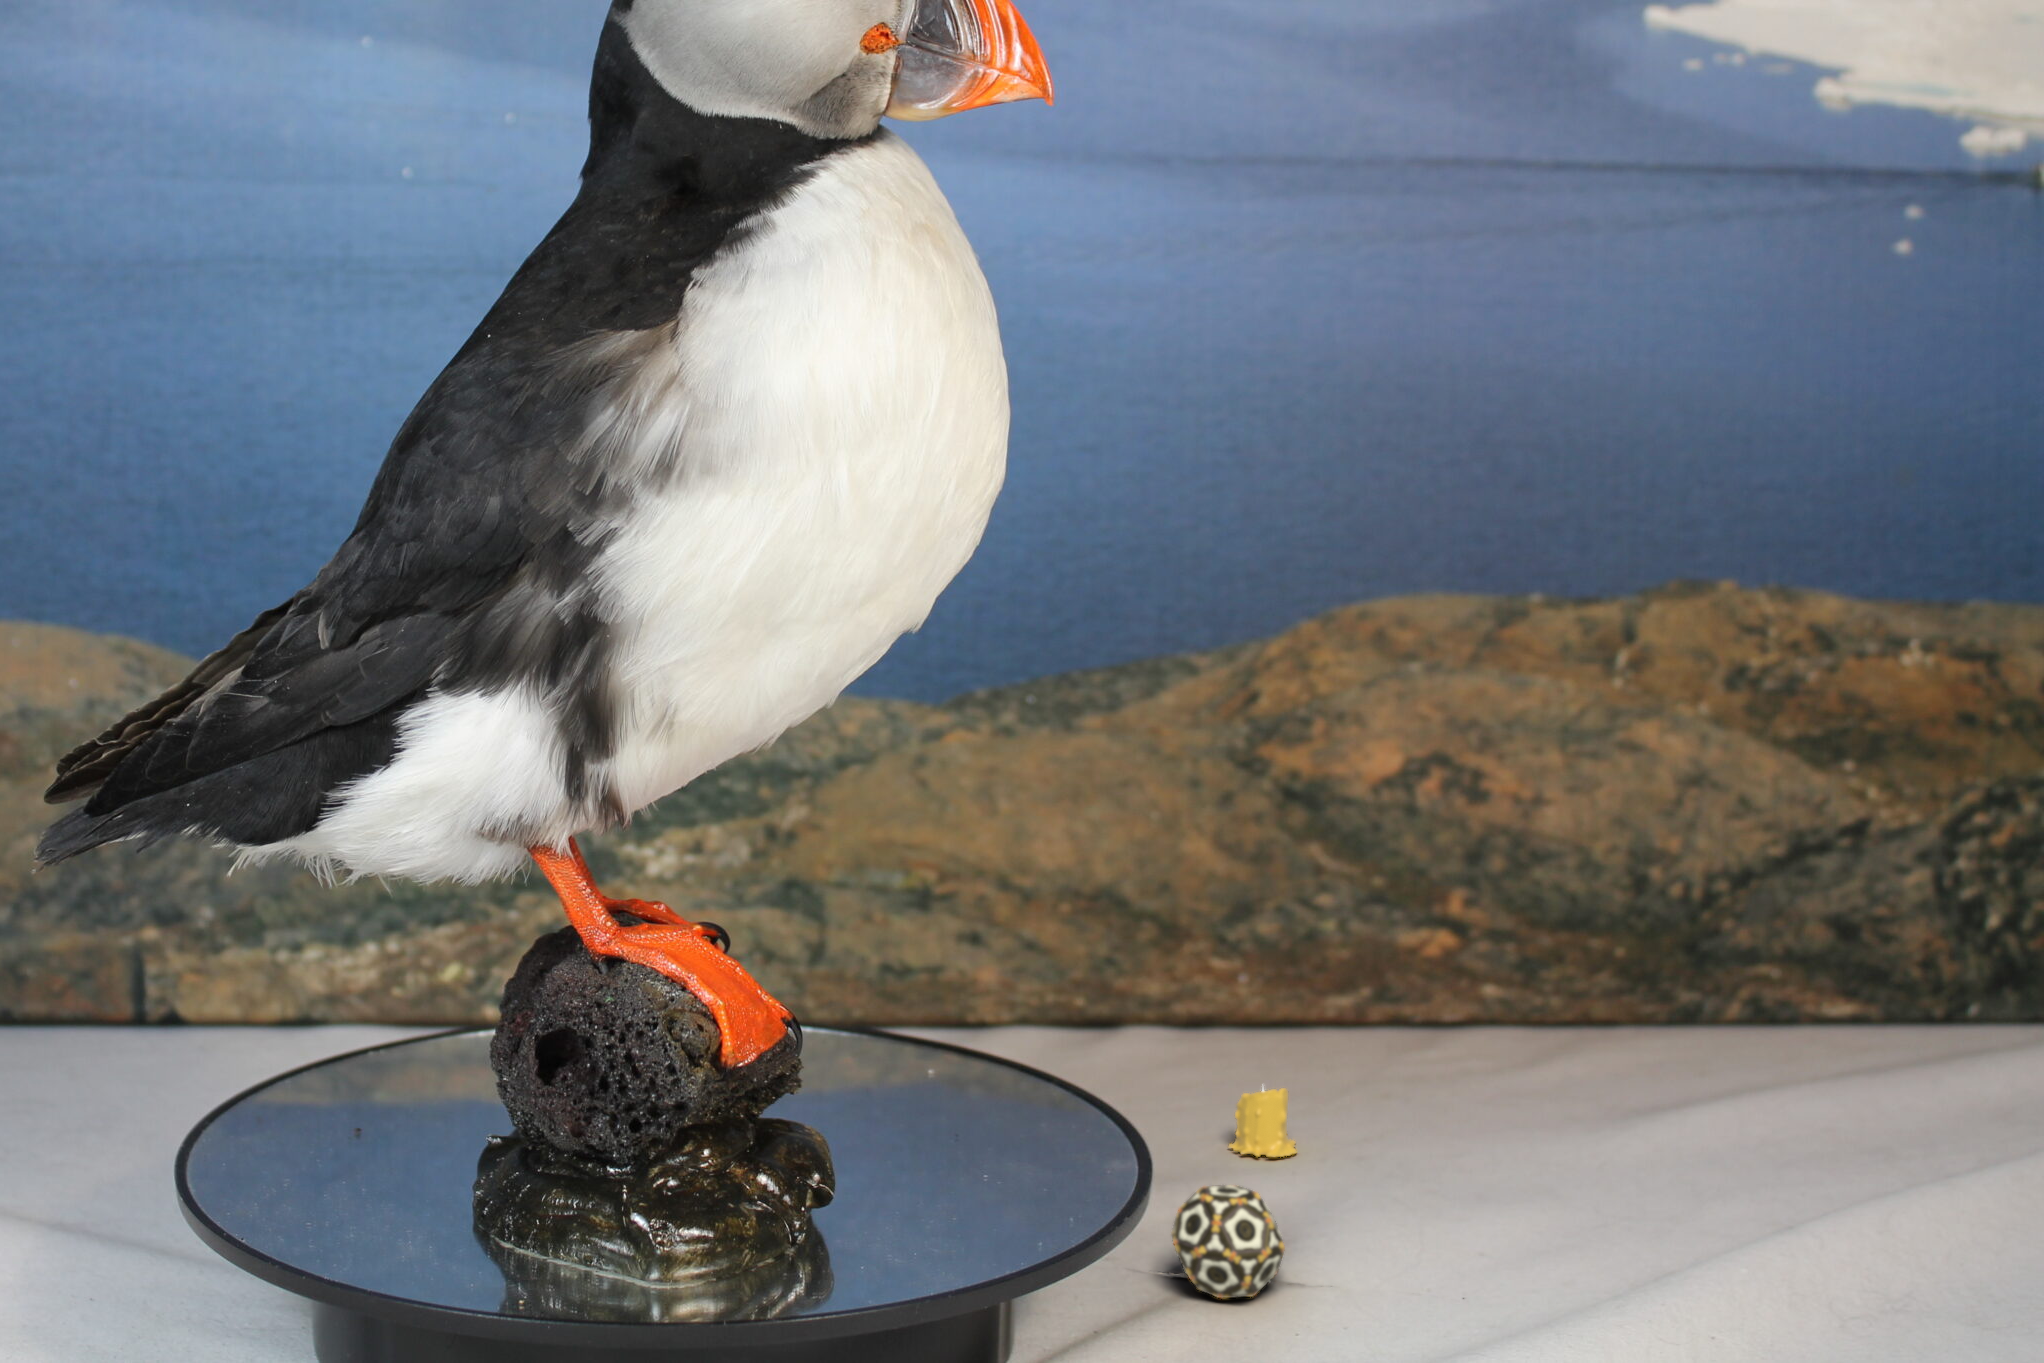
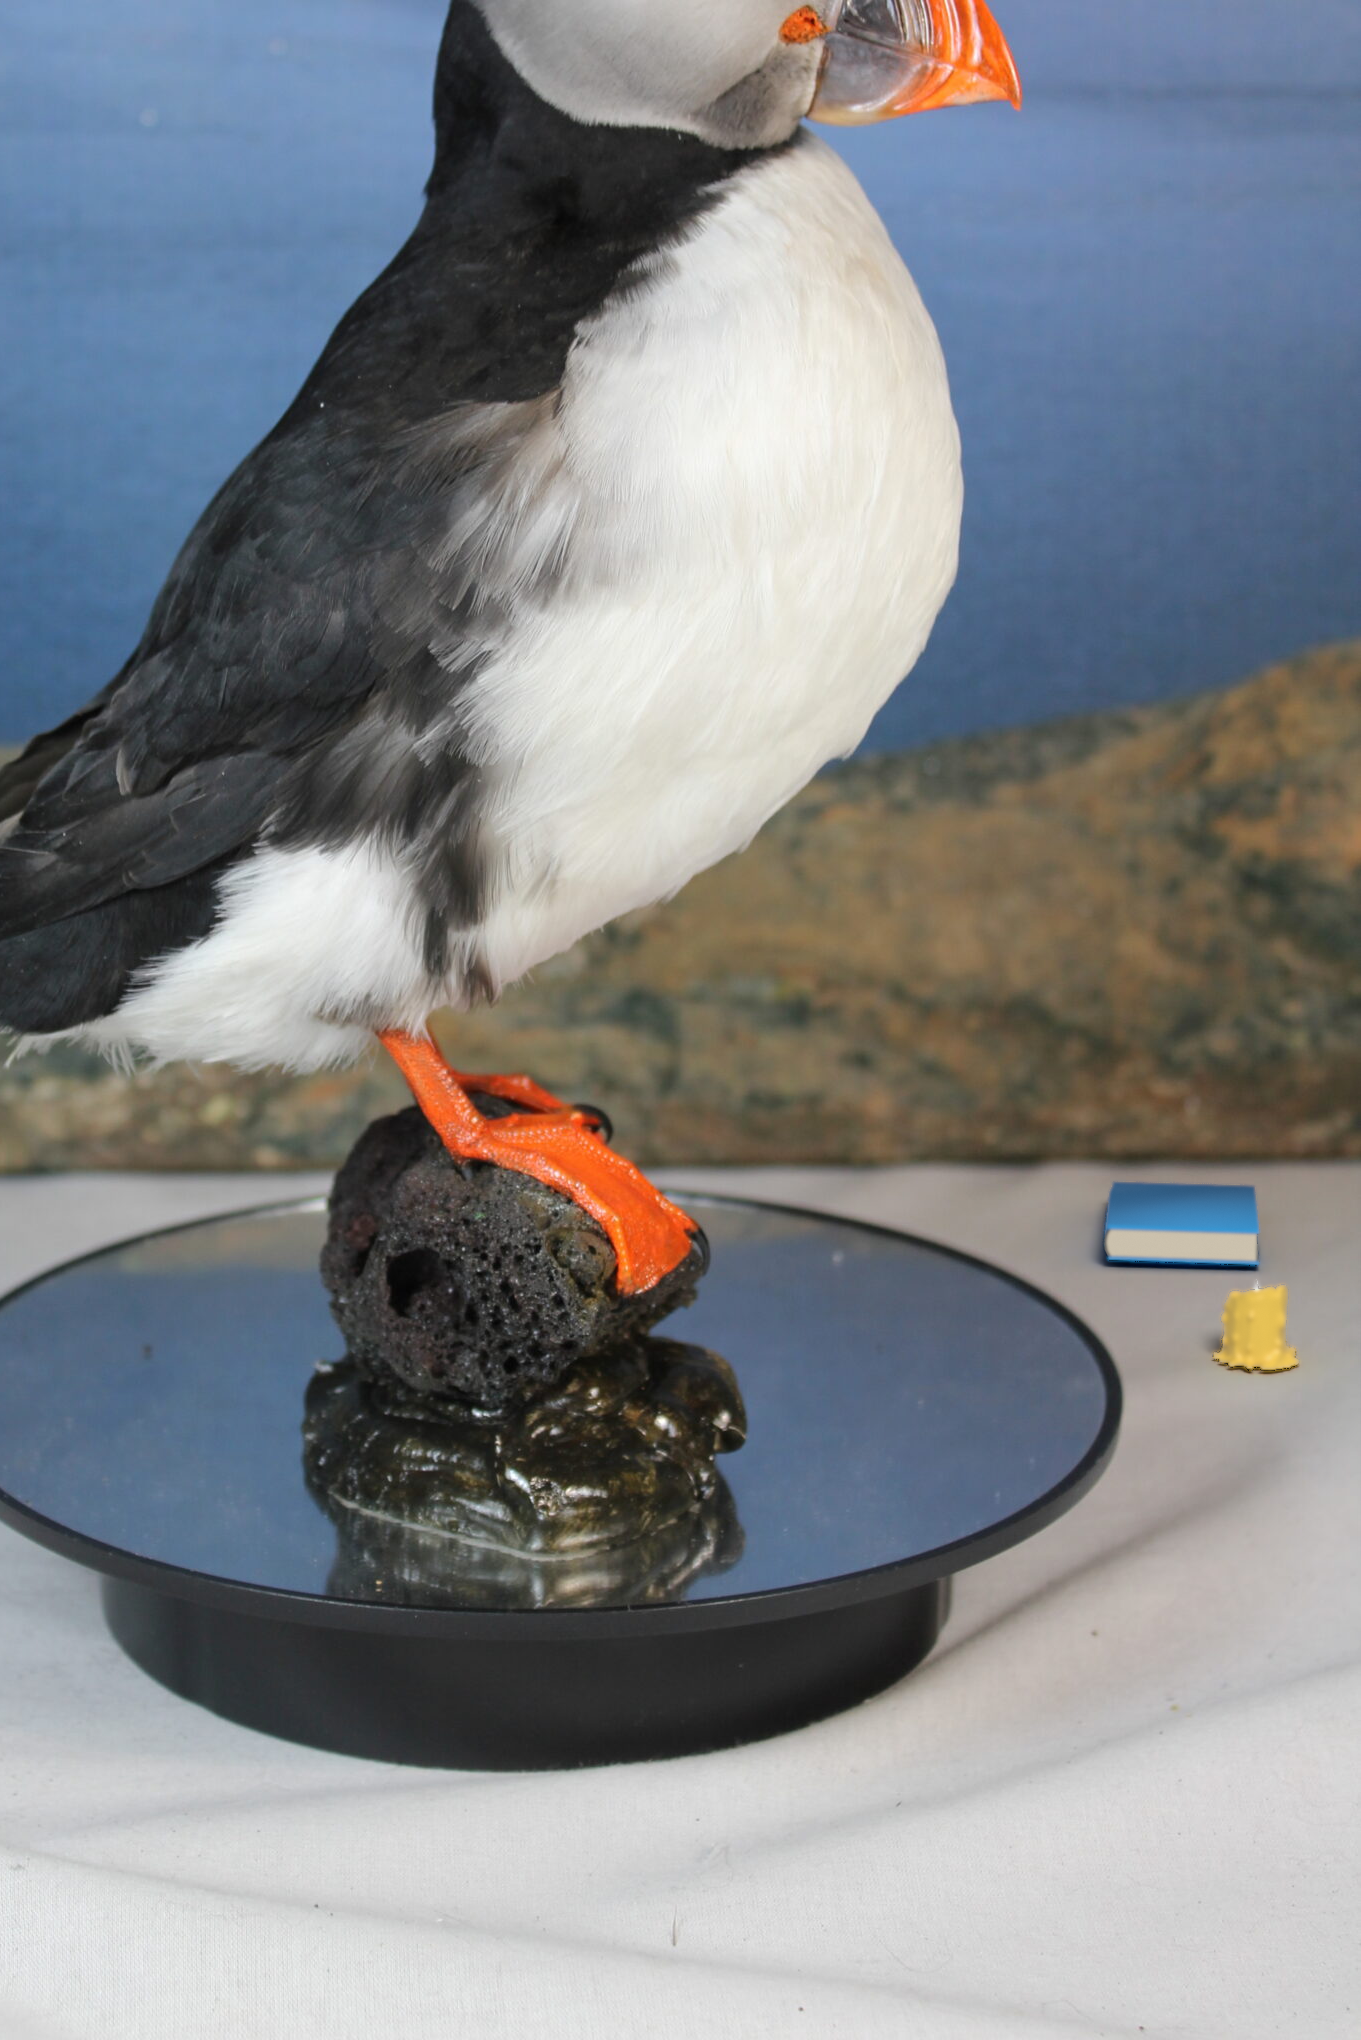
book: none [1144,1011,1269,1076] -> present [1103,1182,1259,1265]
decorative ball: present [1172,1185,1285,1298] -> none [1152,1413,1292,1551]

